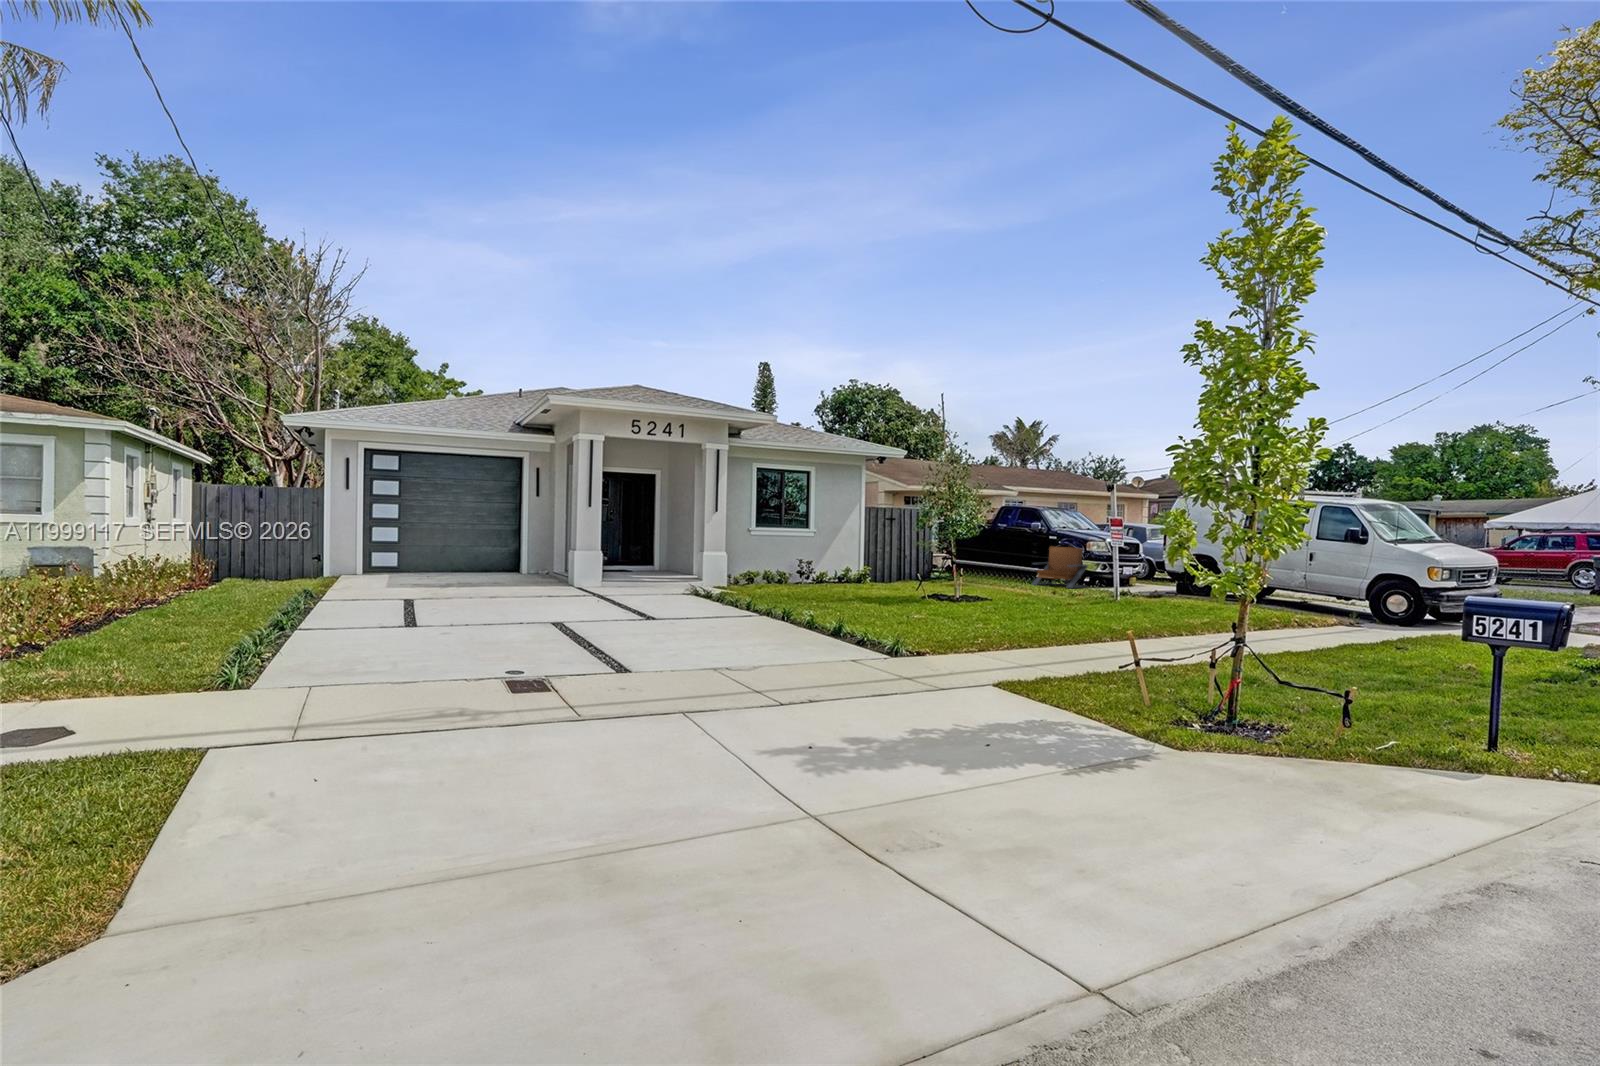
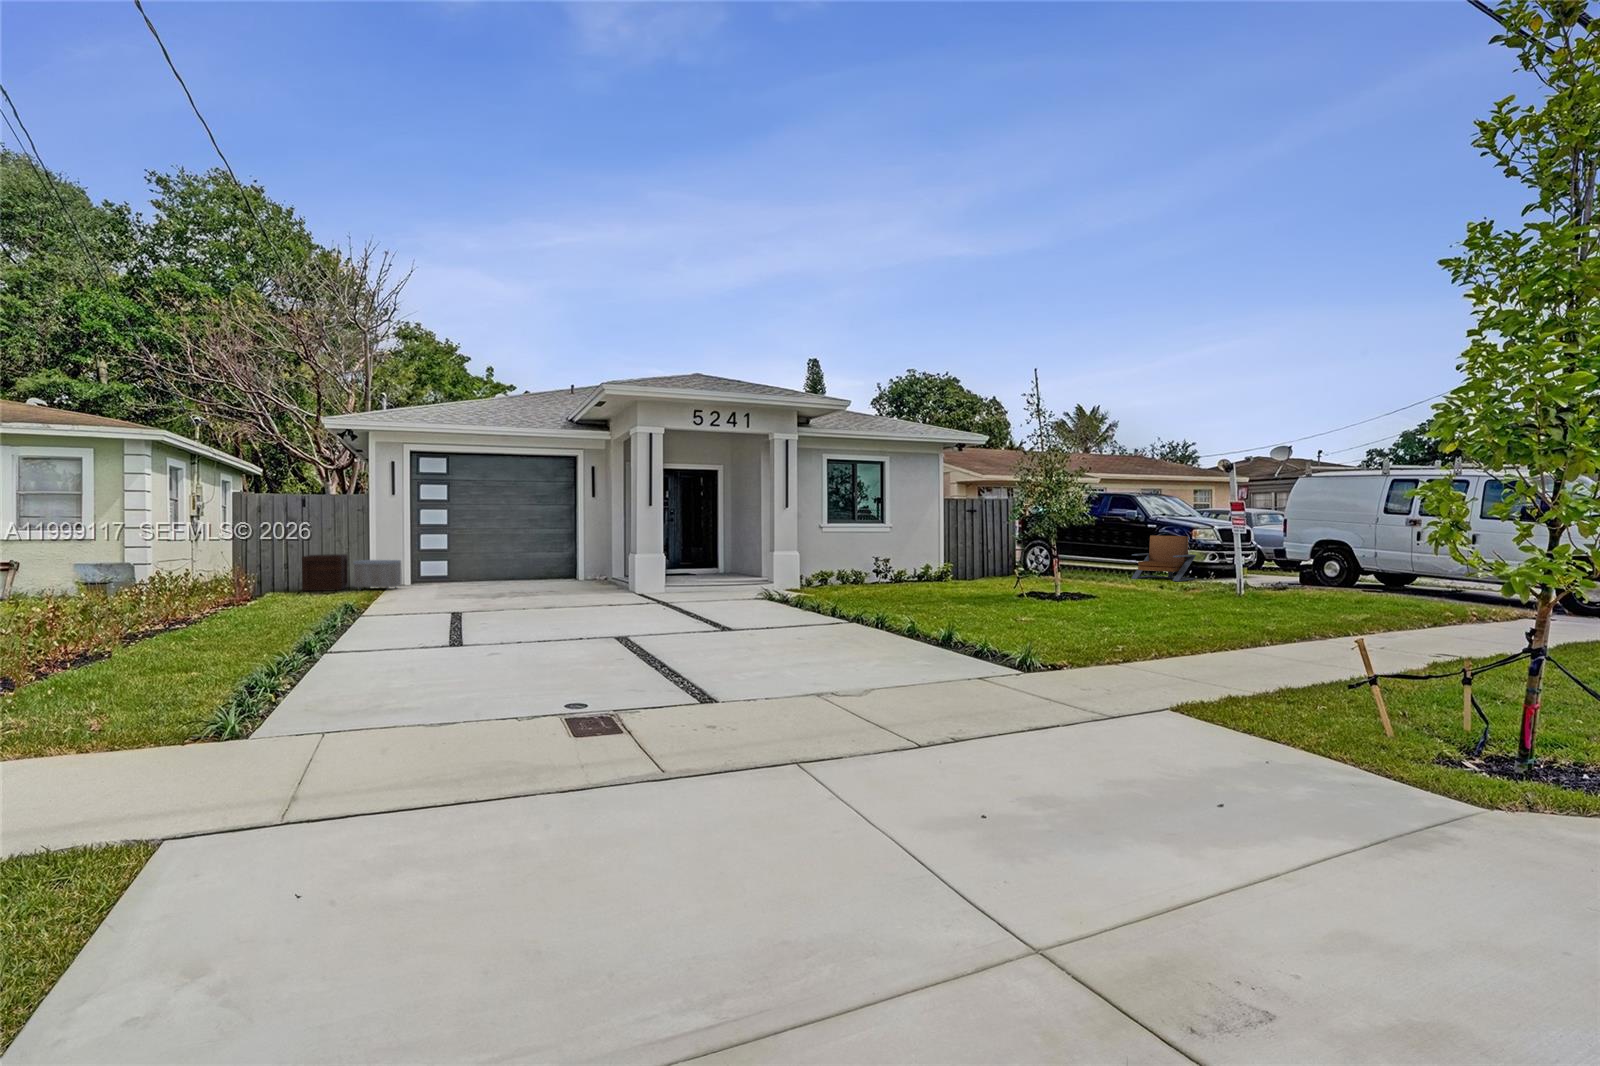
wooden crate: none [256,543,300,577] -> present [302,554,348,591]
storage bench: none [306,549,352,578] -> present [353,560,401,588]

